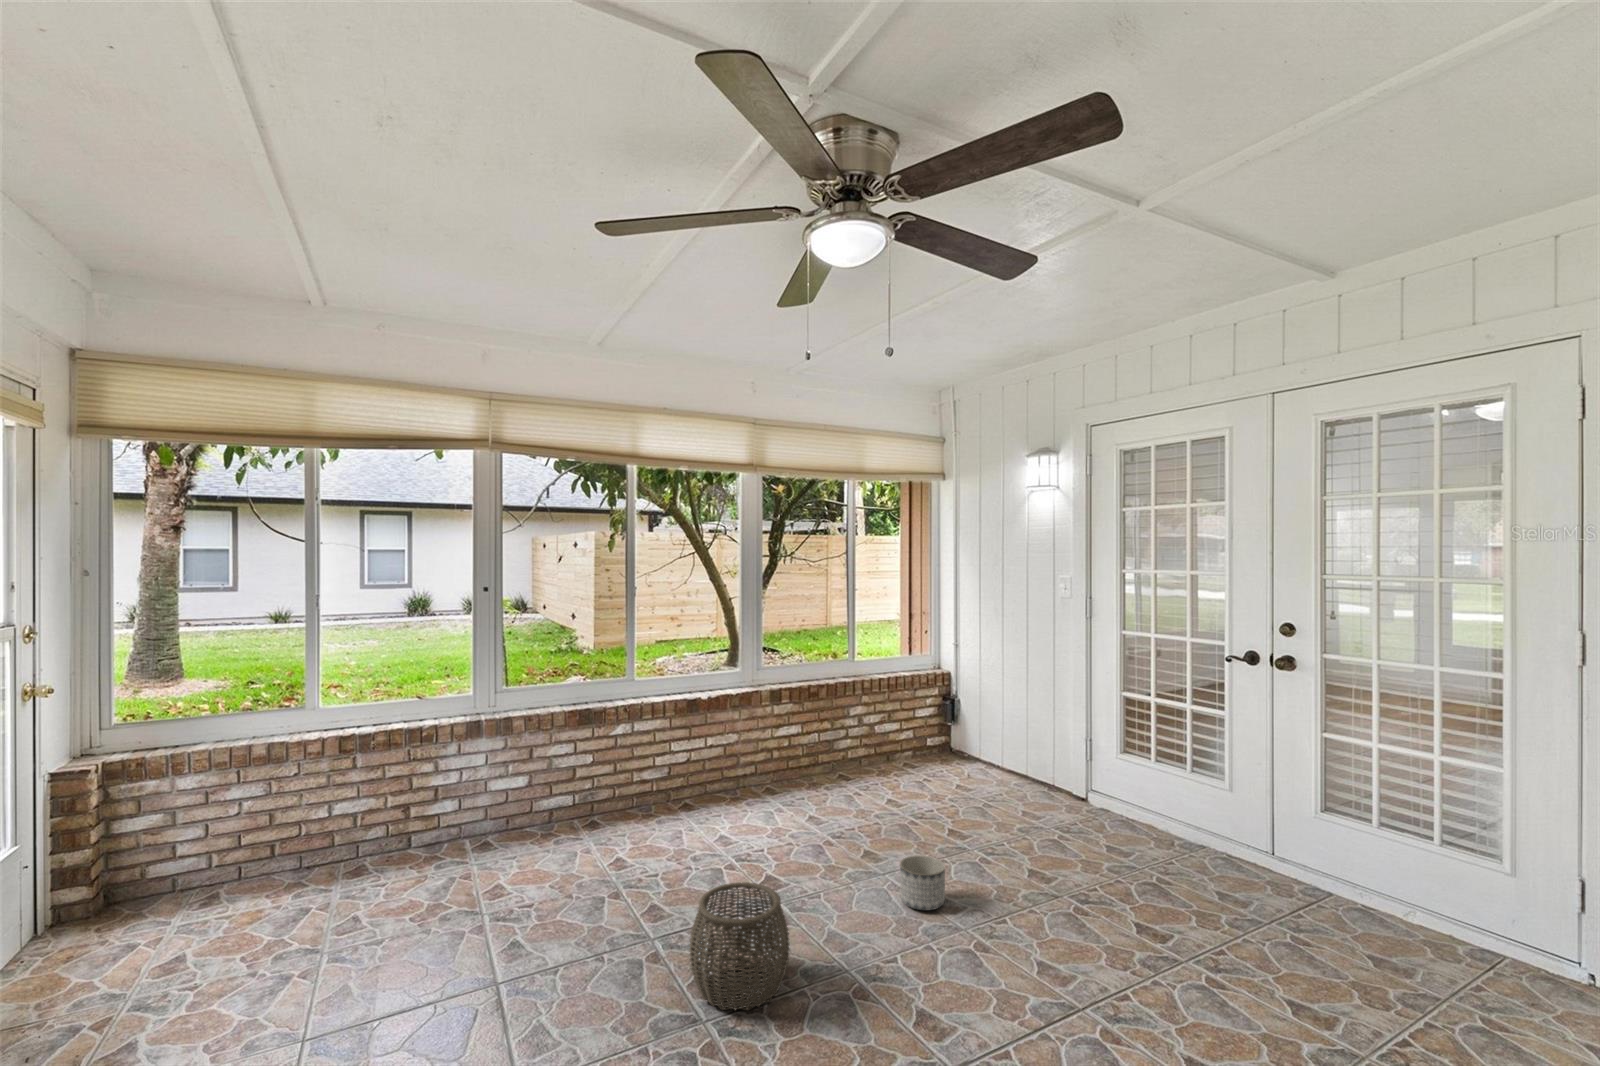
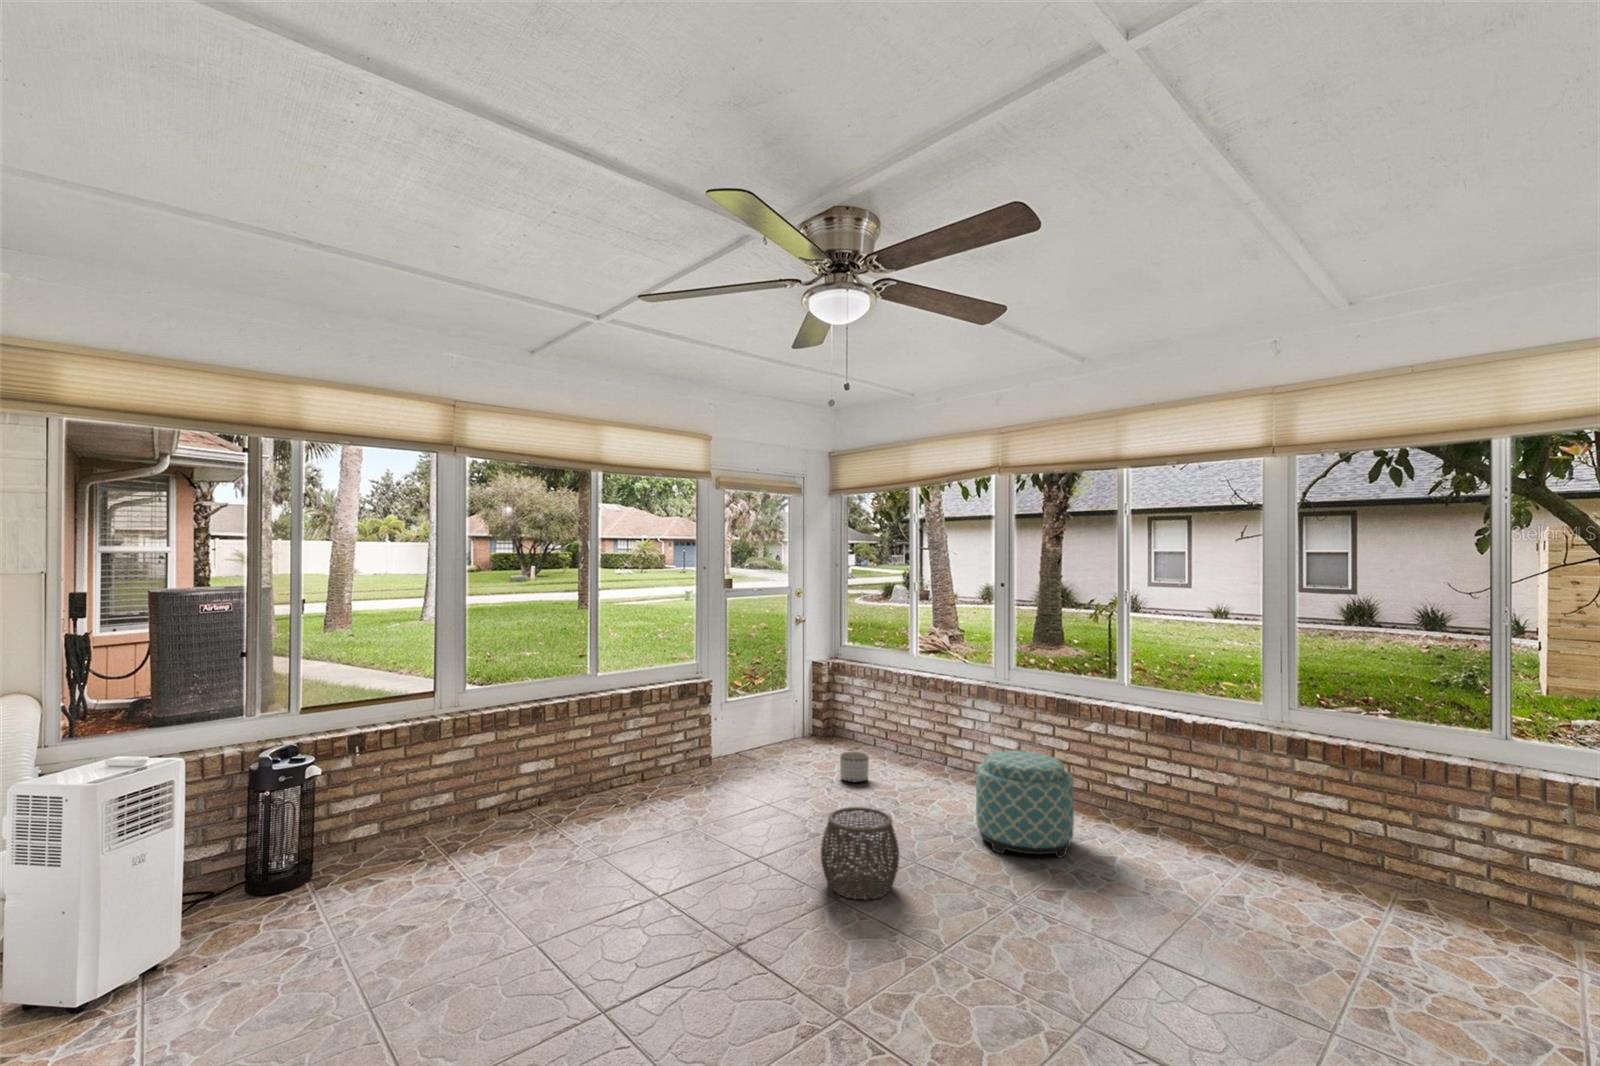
ottoman: none [635,764,735,883] -> present [976,750,1074,858]
planter: present [900,855,945,910] -> present [840,751,869,782]

